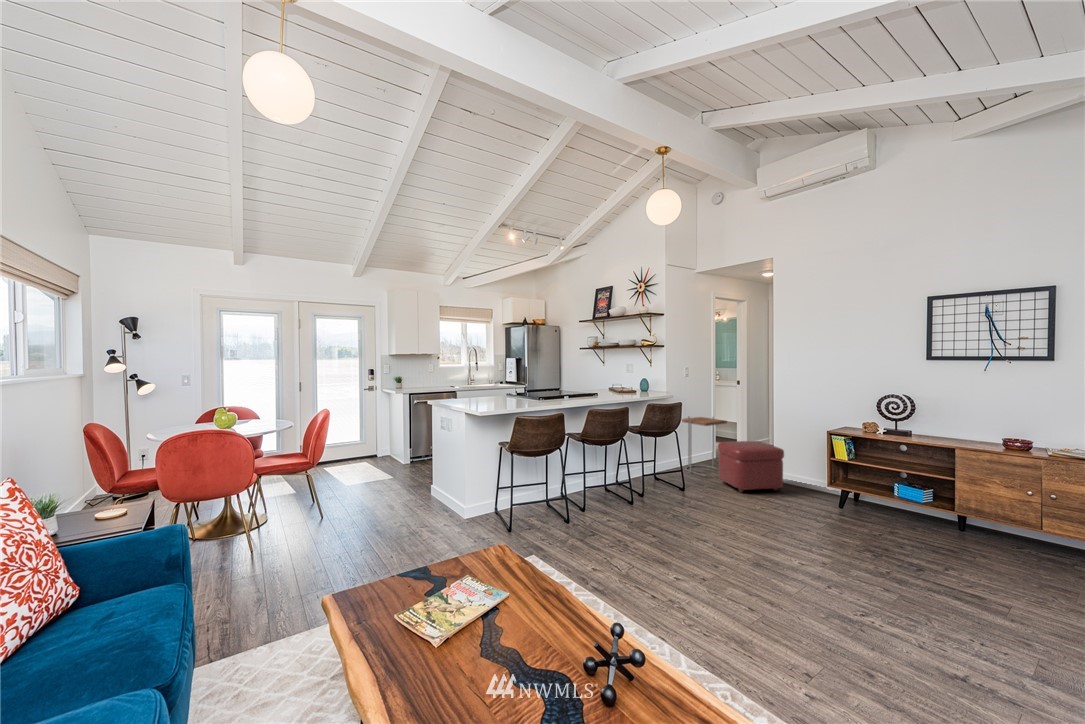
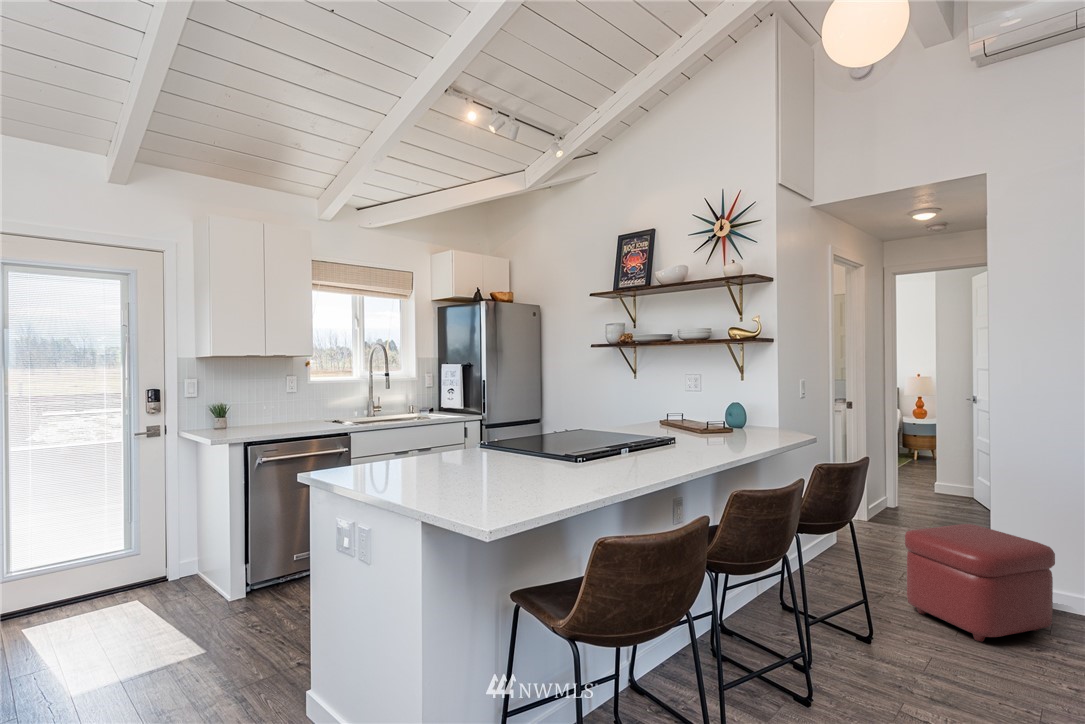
side table: present [682,417,727,476] -> none [801,473,893,596]

